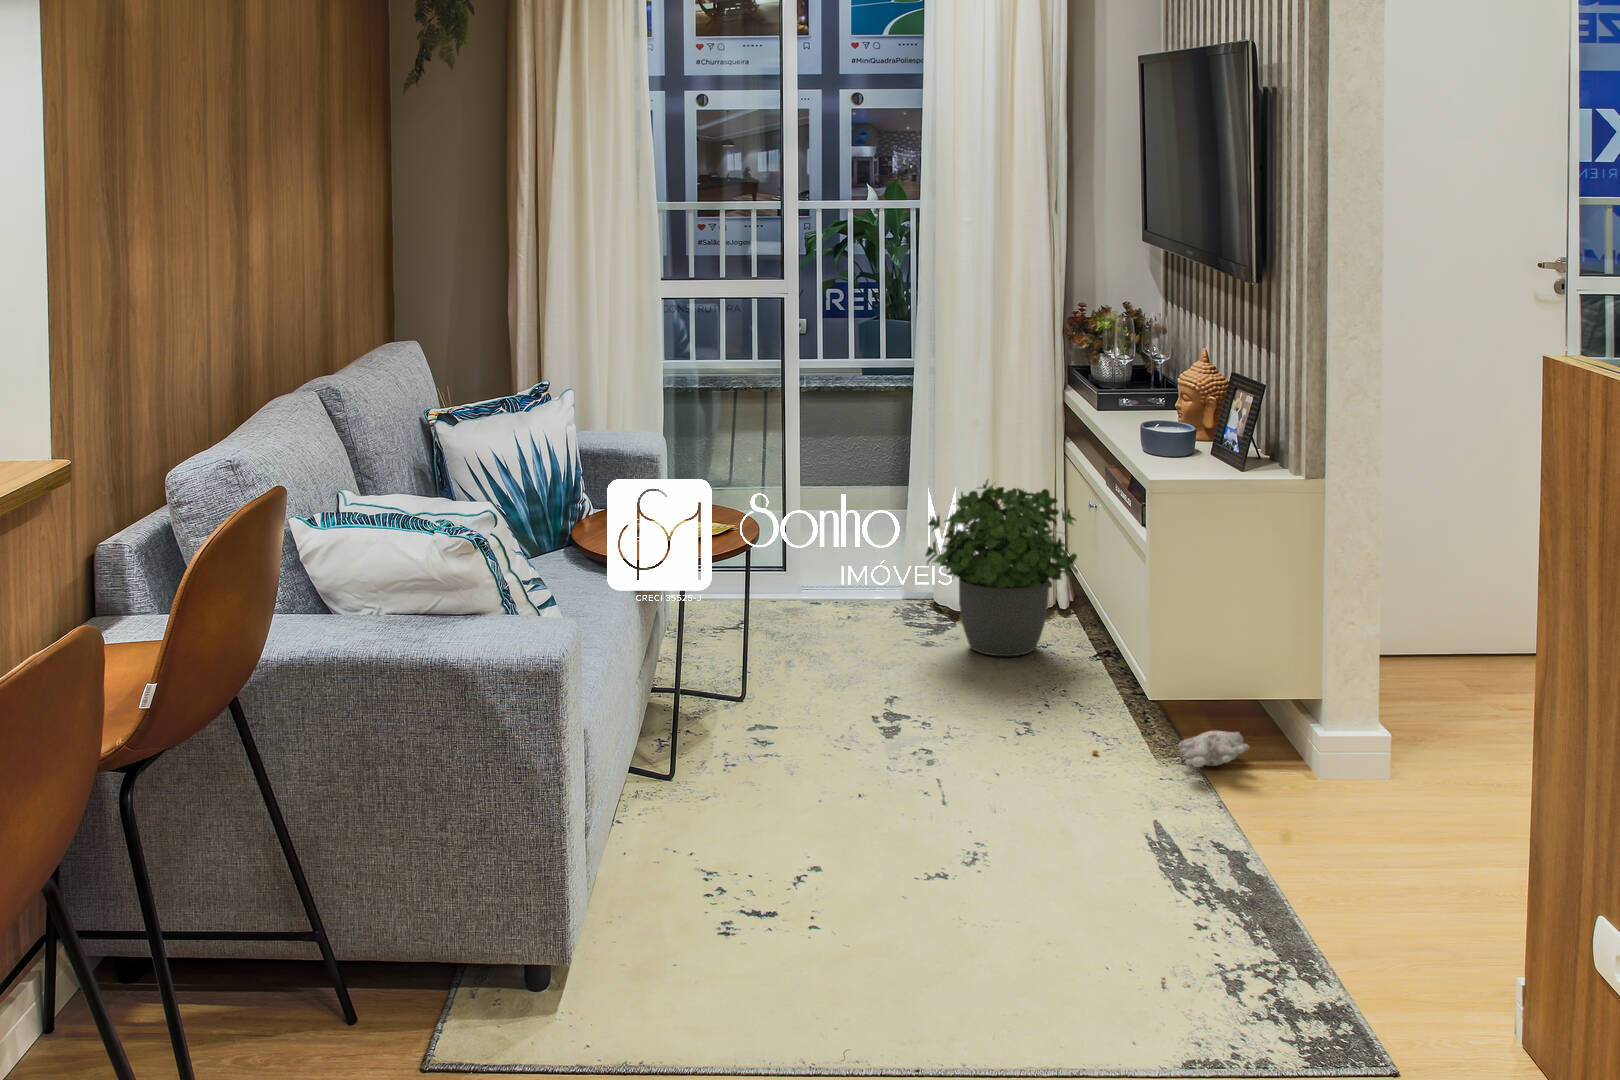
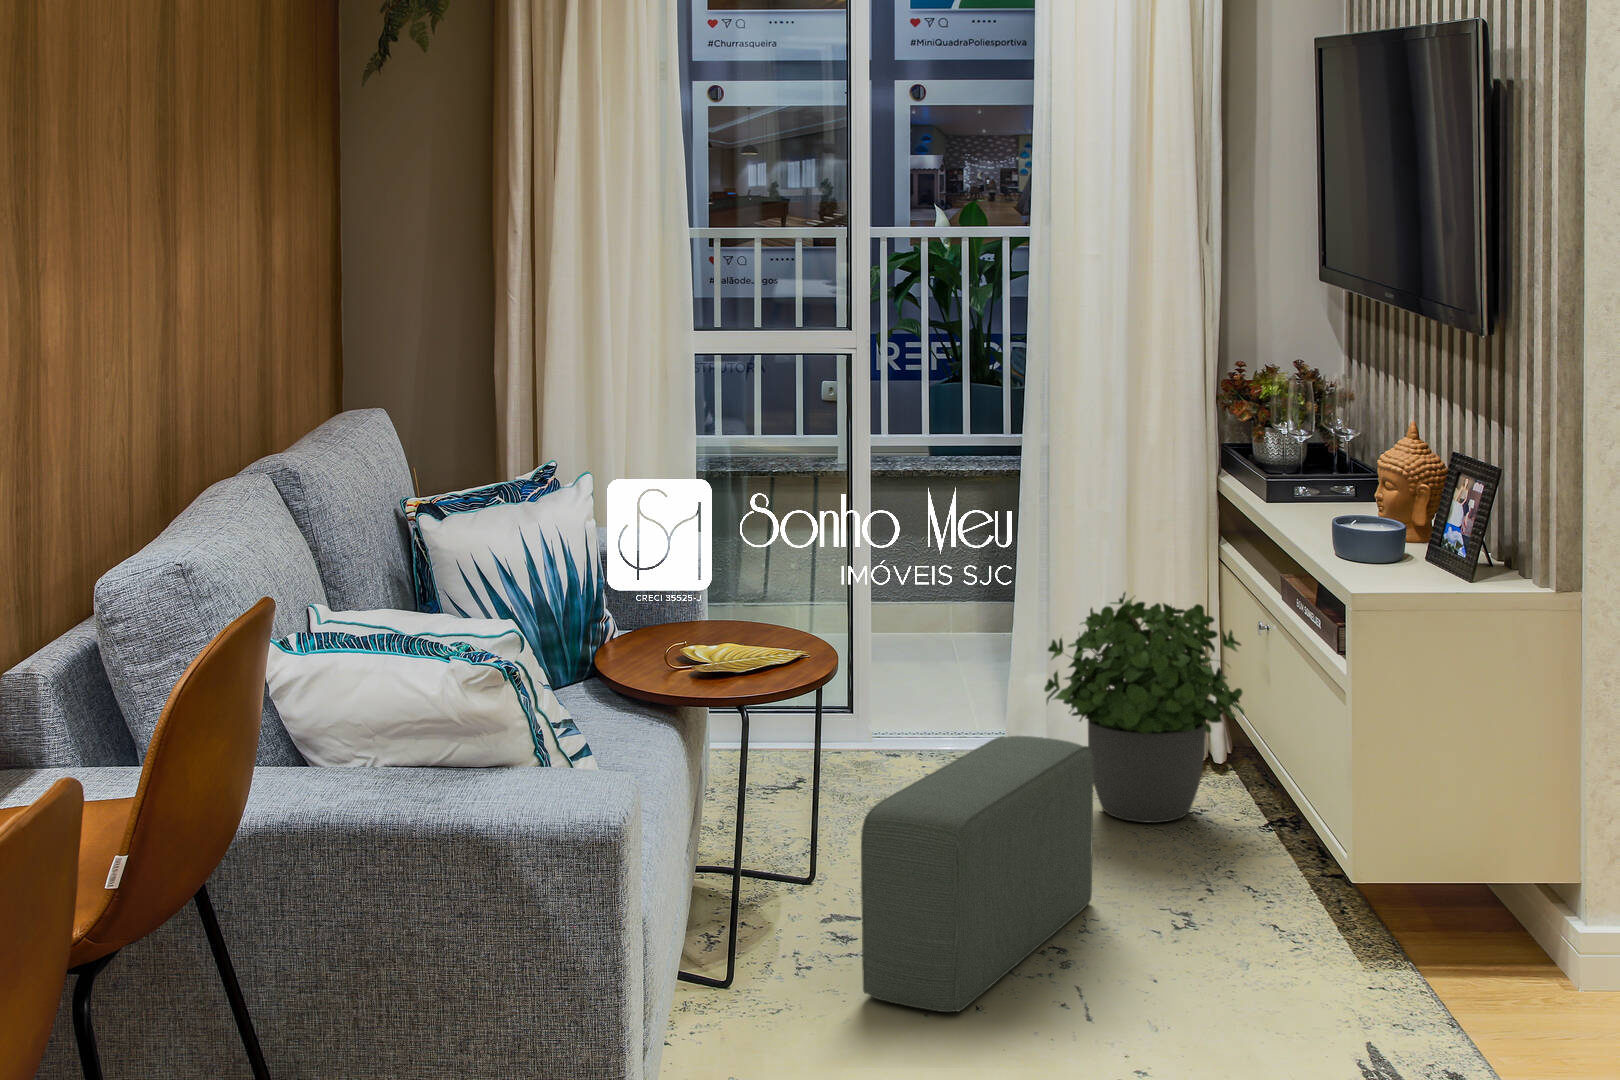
pouf: none [775,590,957,795] -> present [861,736,1094,1012]
plush toy: present [1092,731,1250,767] -> none [1279,927,1494,977]

